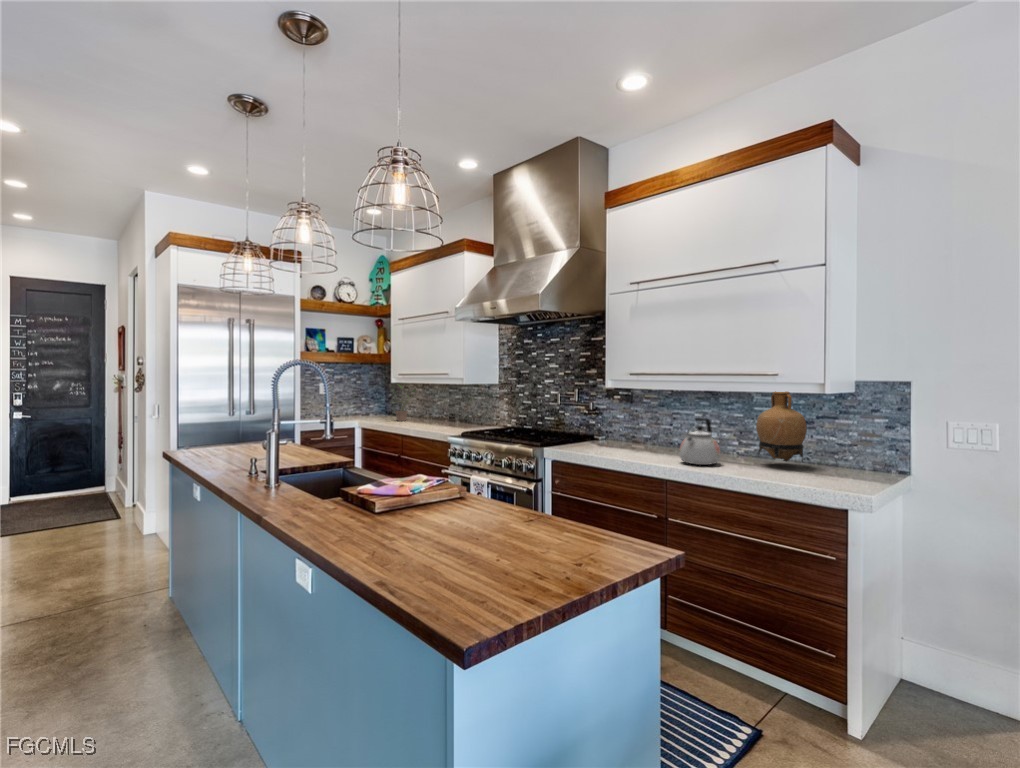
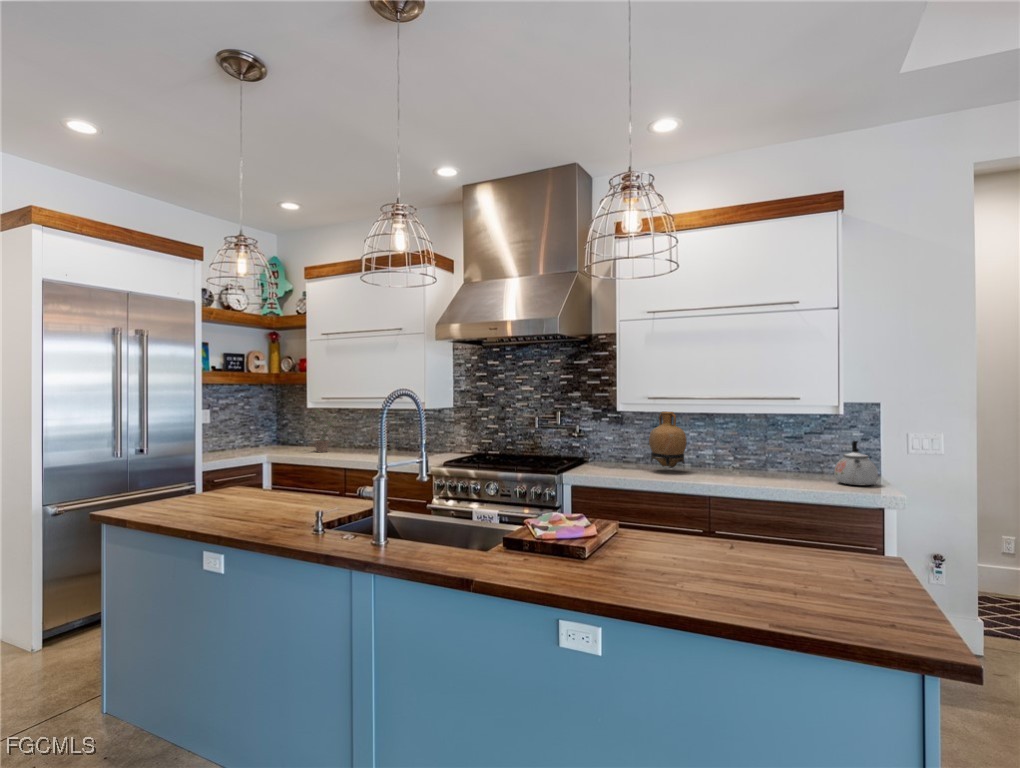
vase: present [756,391,807,462] -> present [649,412,687,468]
kettle: present [679,418,721,465] -> present [834,441,878,485]

